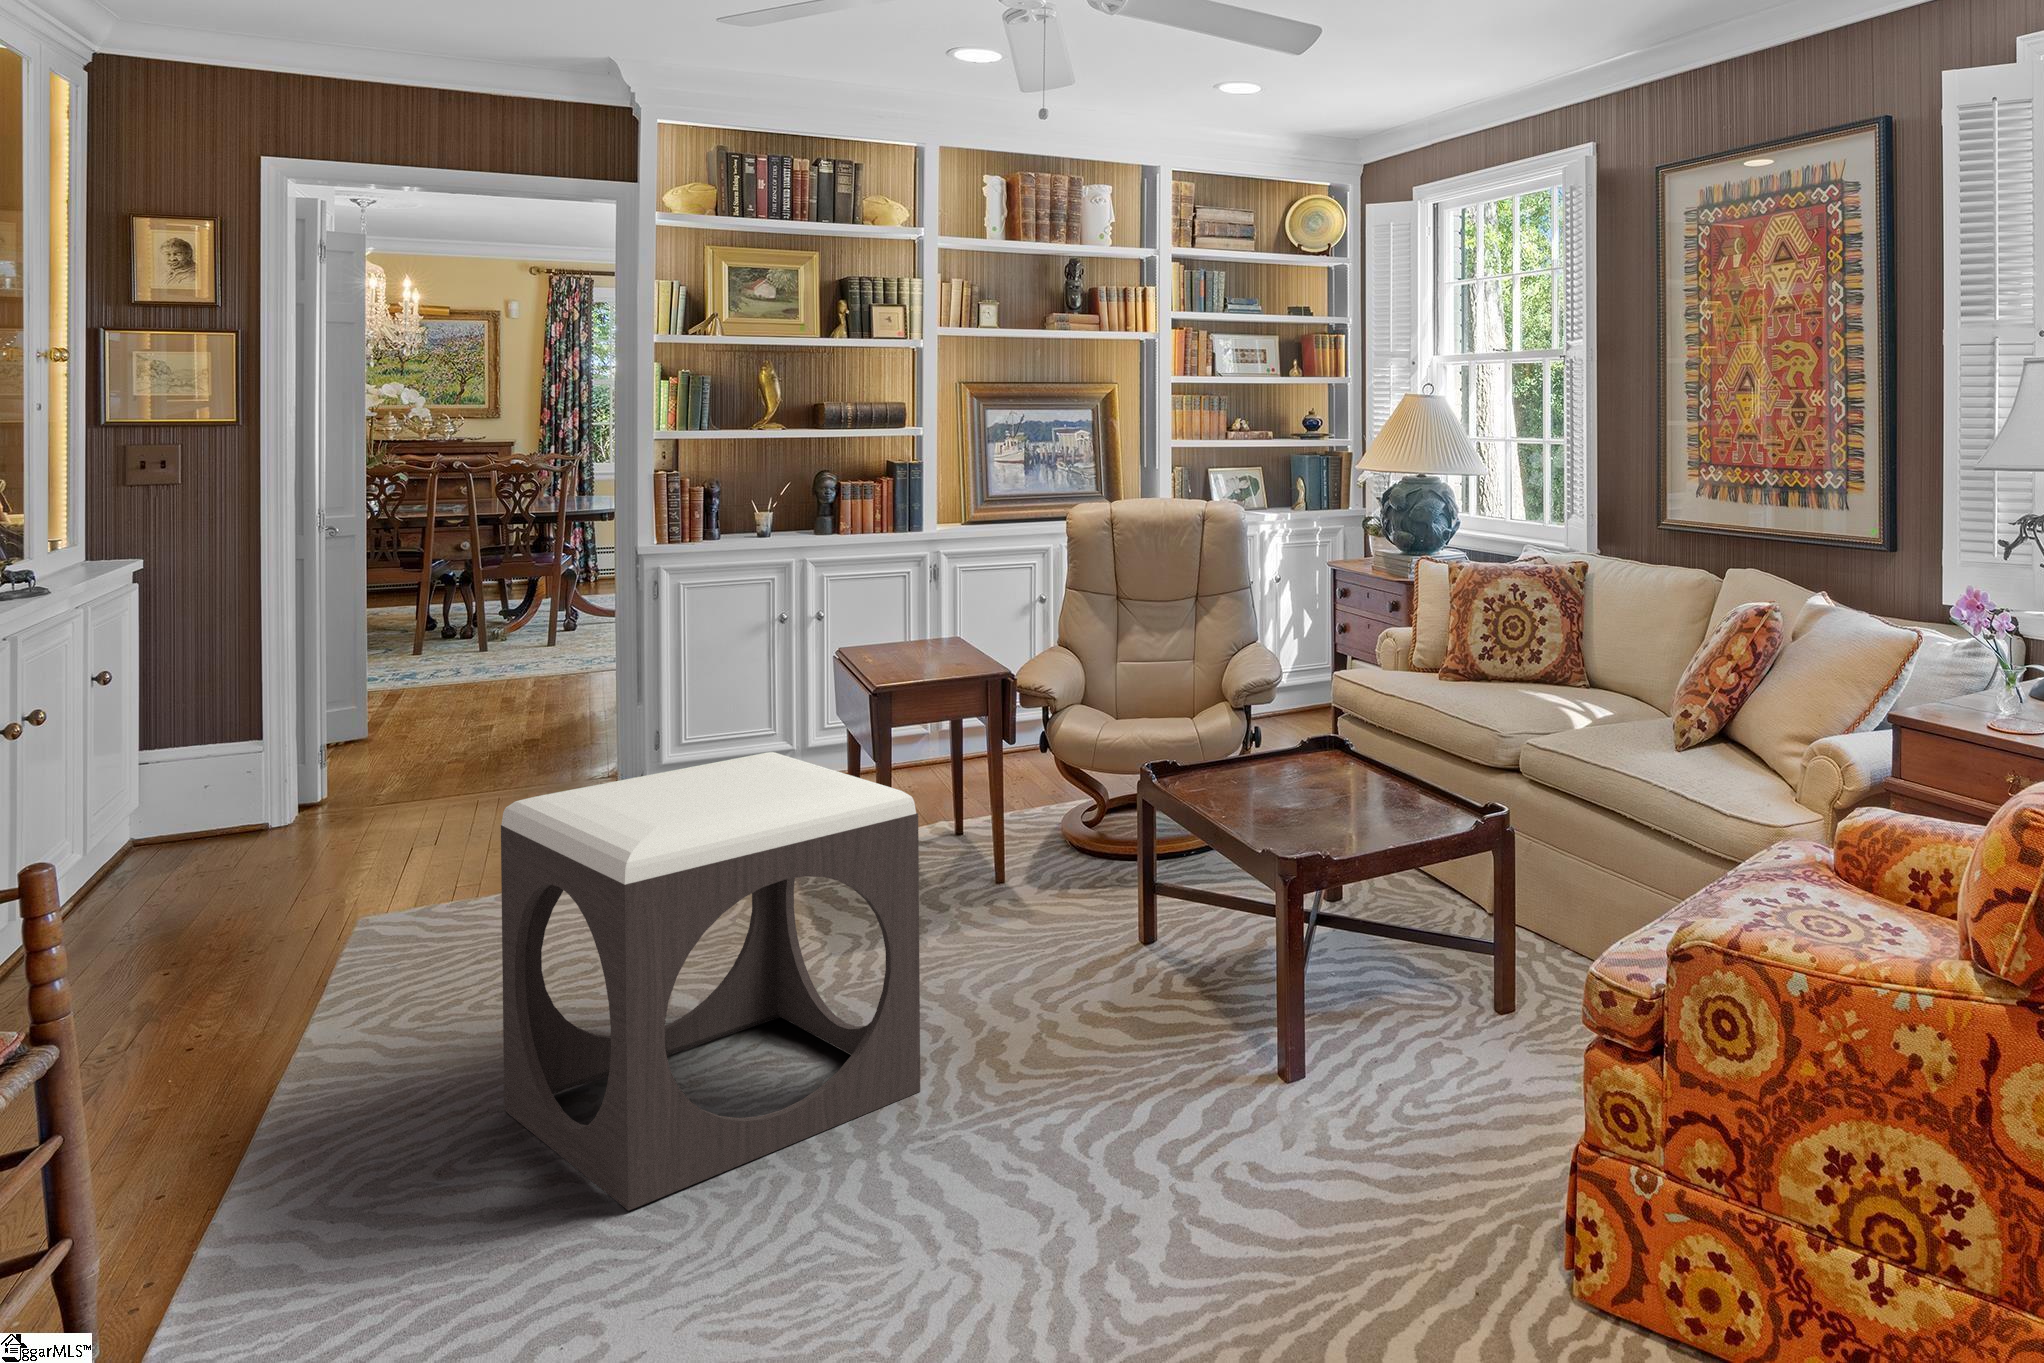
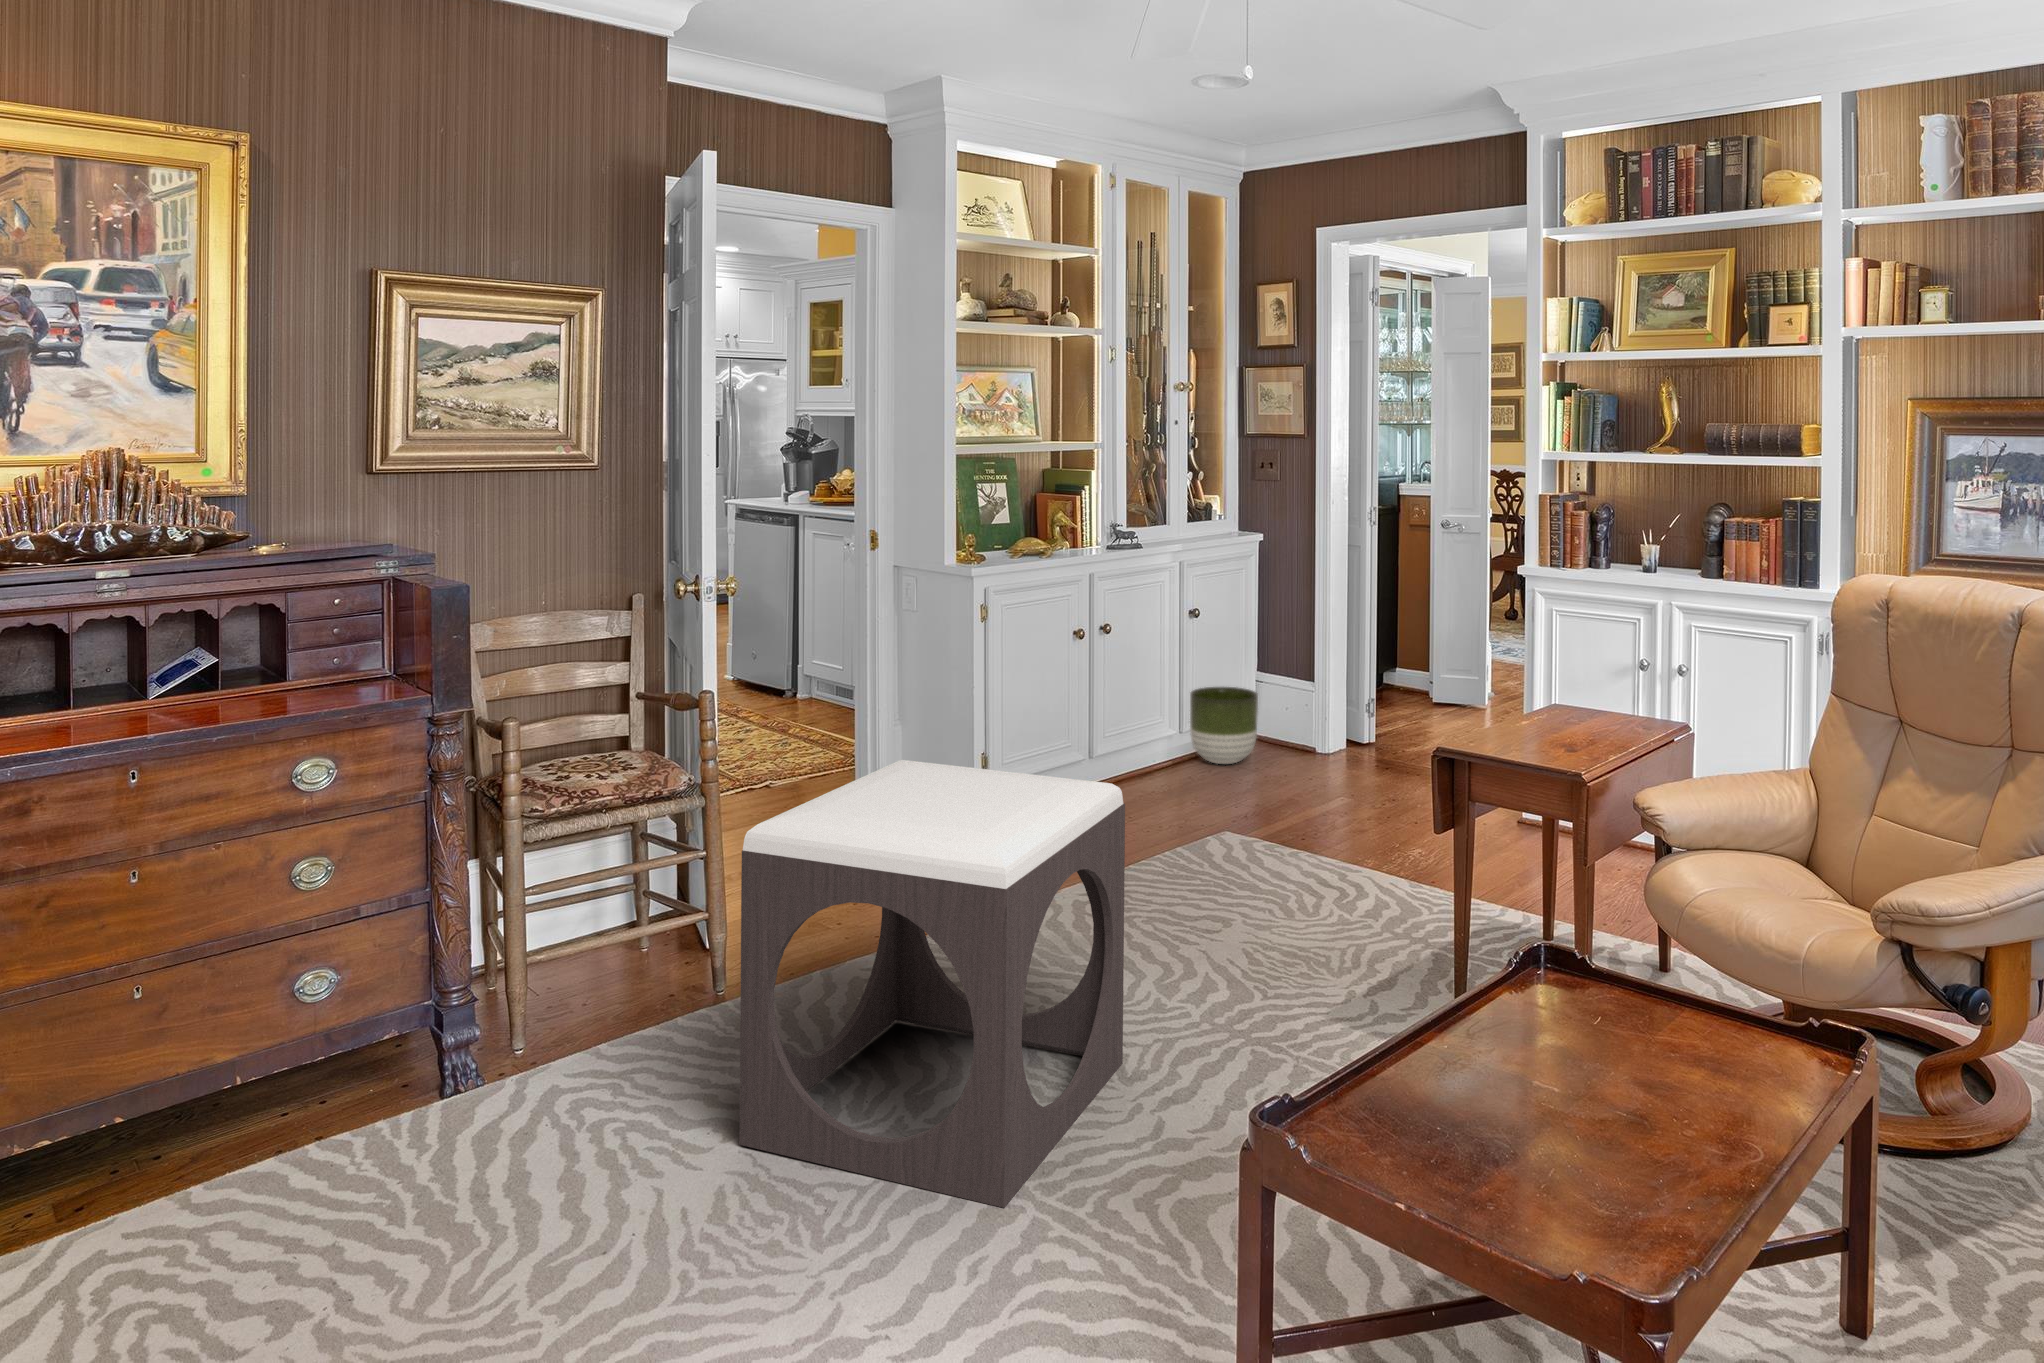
planter: none [141,757,257,863] -> present [1190,687,1258,764]

